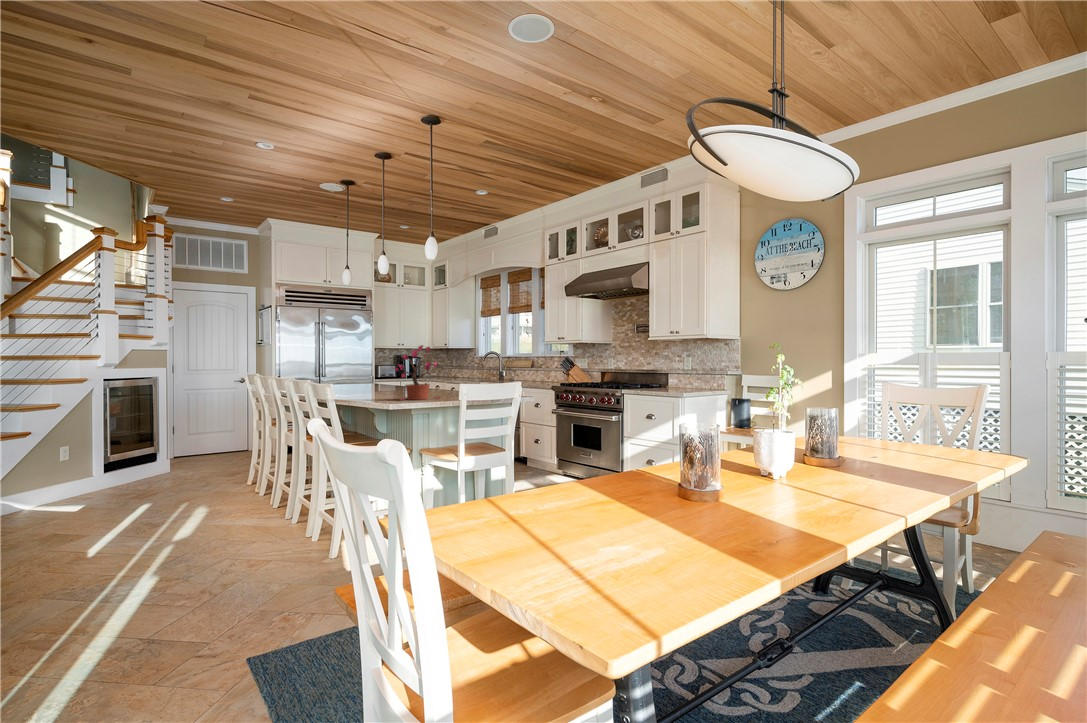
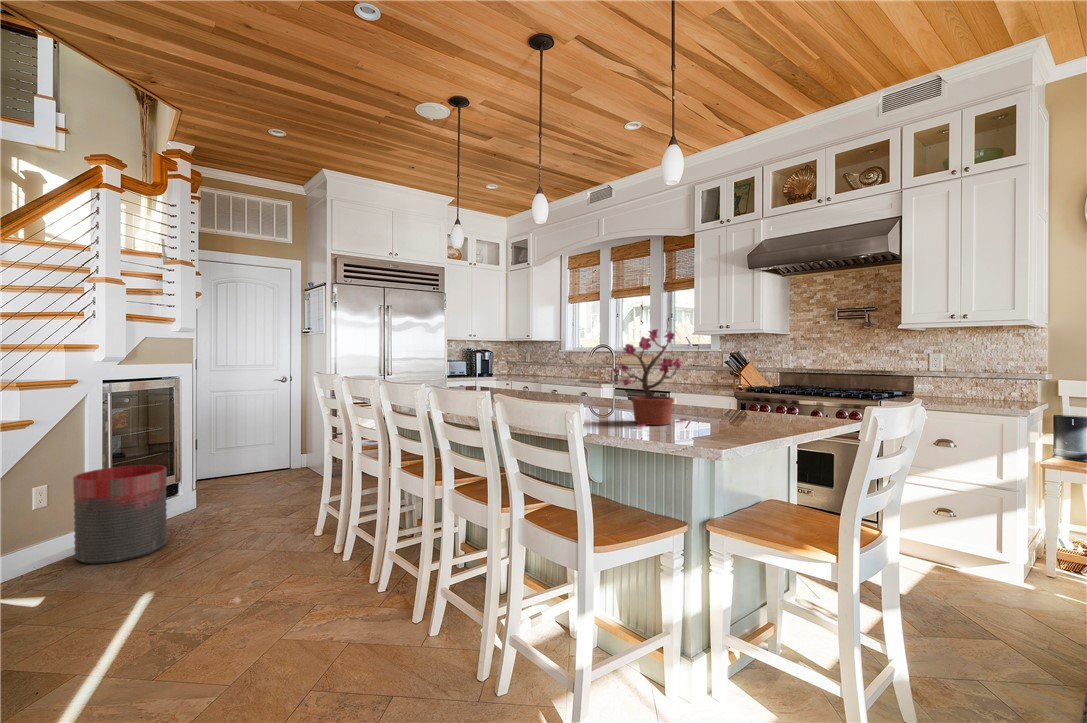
trash can: none [85,439,147,501] -> present [73,465,167,564]

